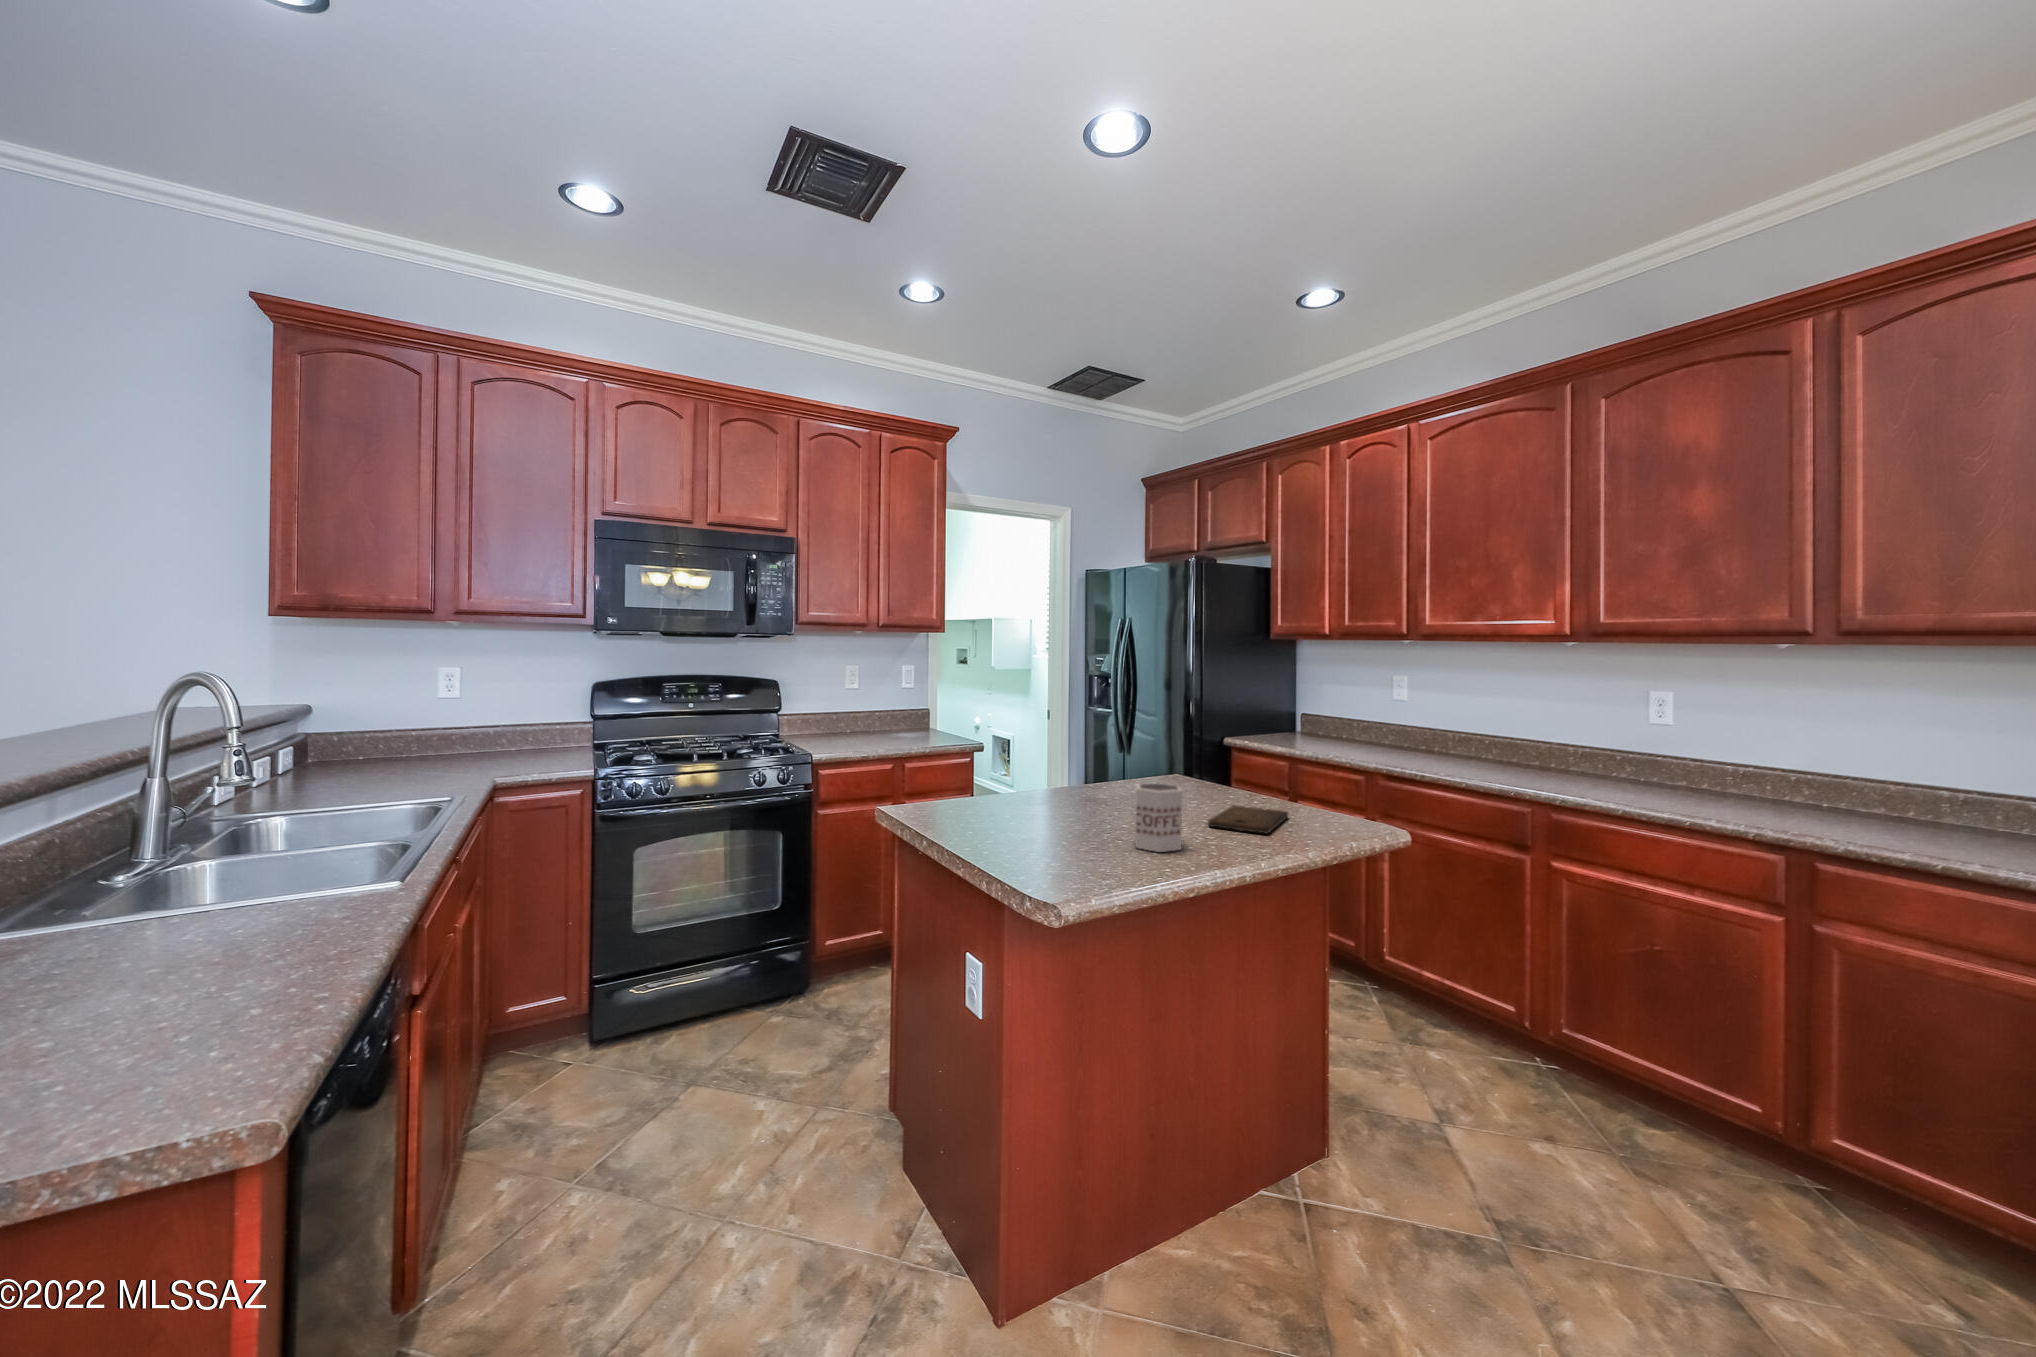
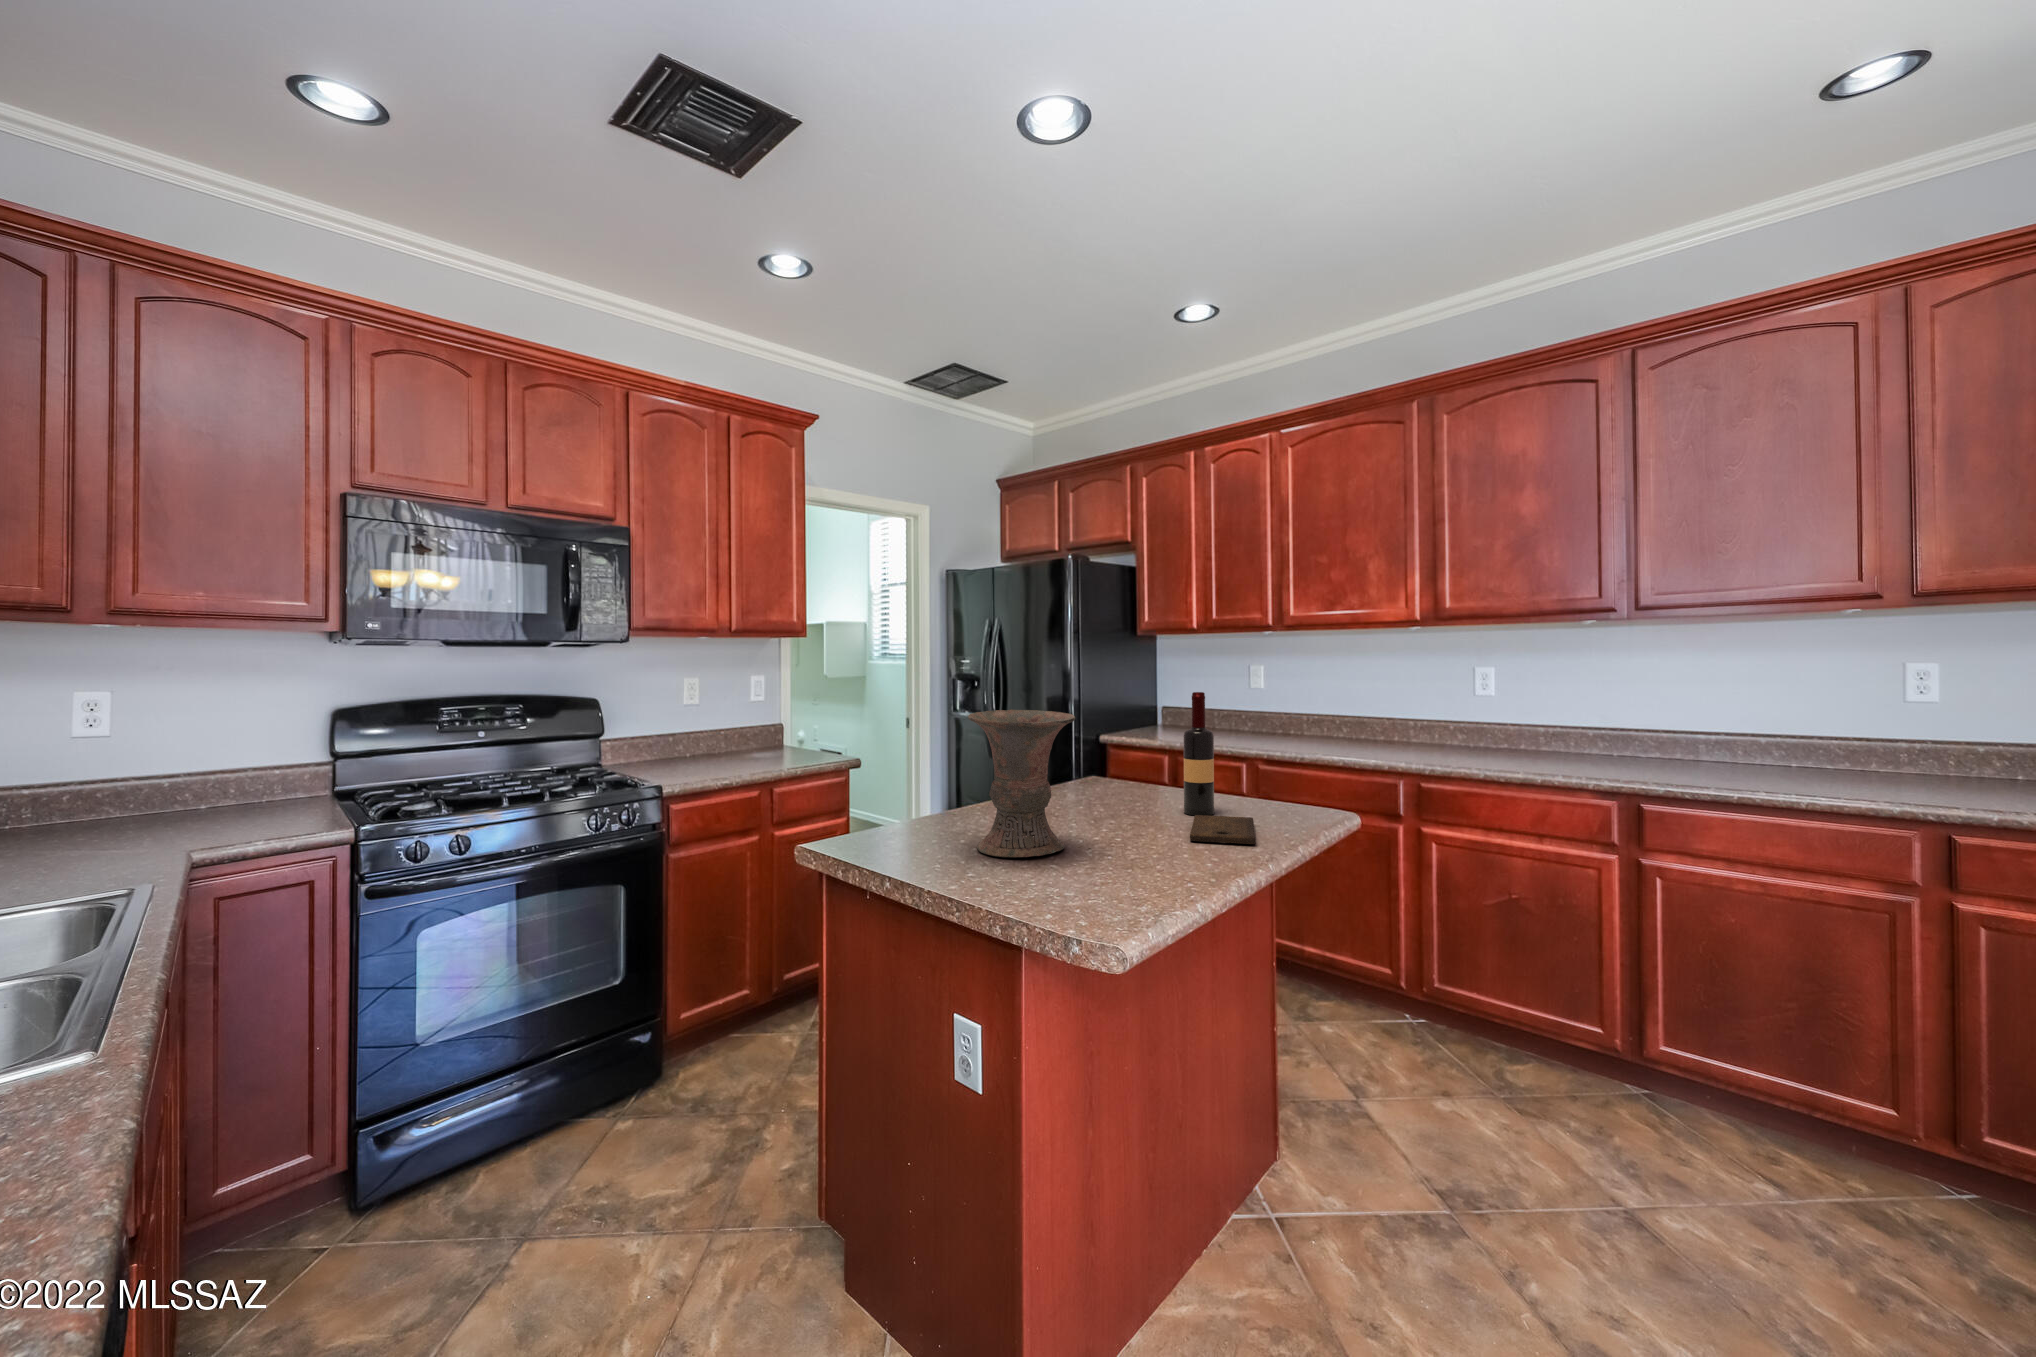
wine bottle: none [1231,689,1262,807] -> present [1184,692,1214,816]
vase: none [1003,697,1098,826] -> present [968,709,1075,857]
mug: present [1135,784,1182,852] -> none [1137,800,1192,876]

